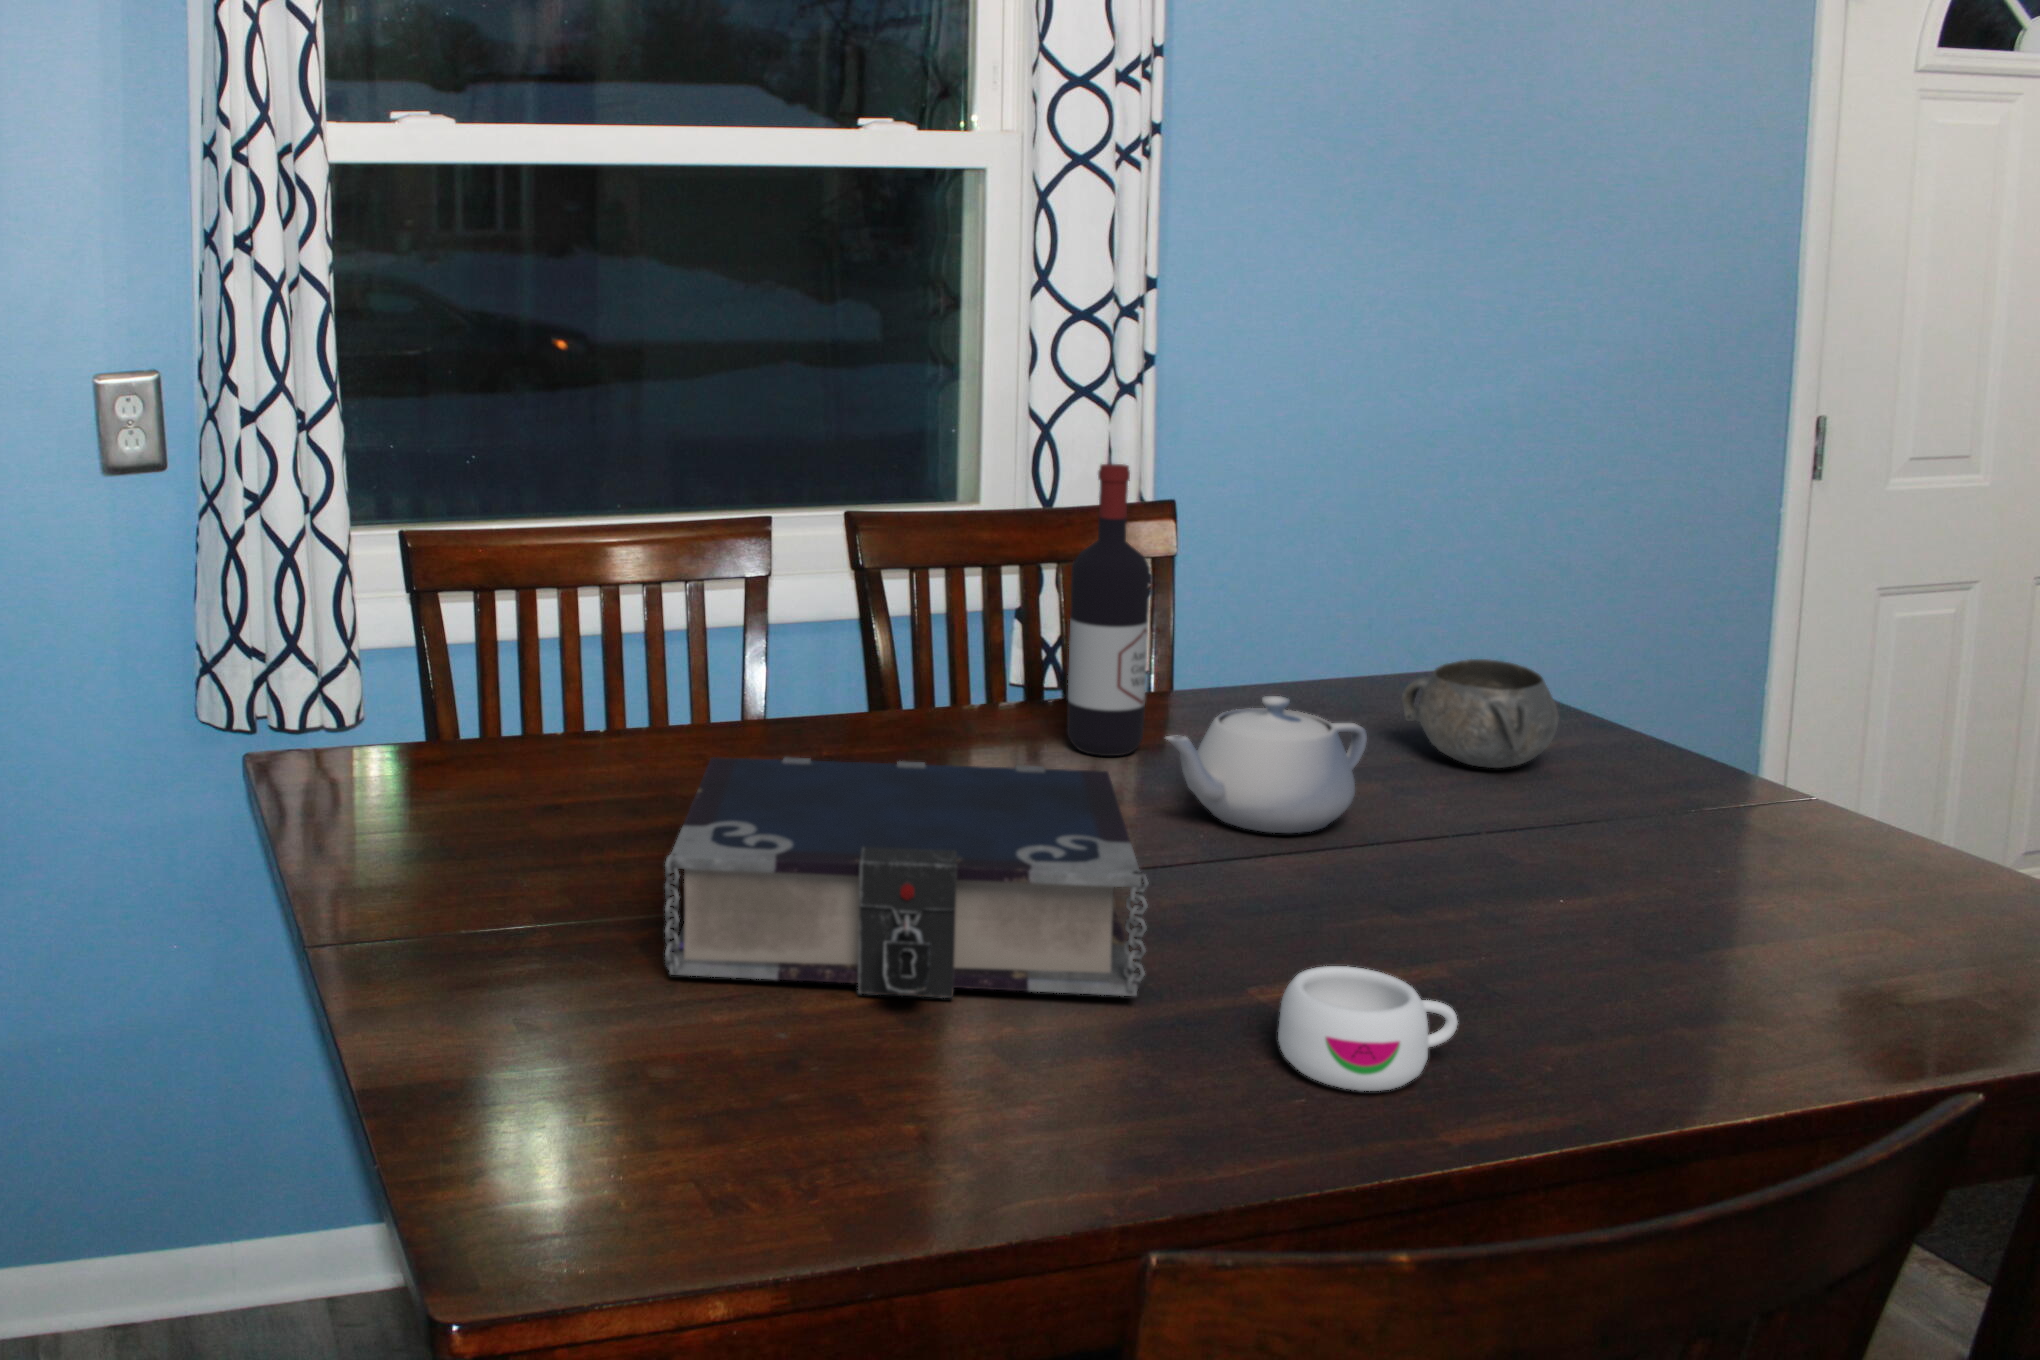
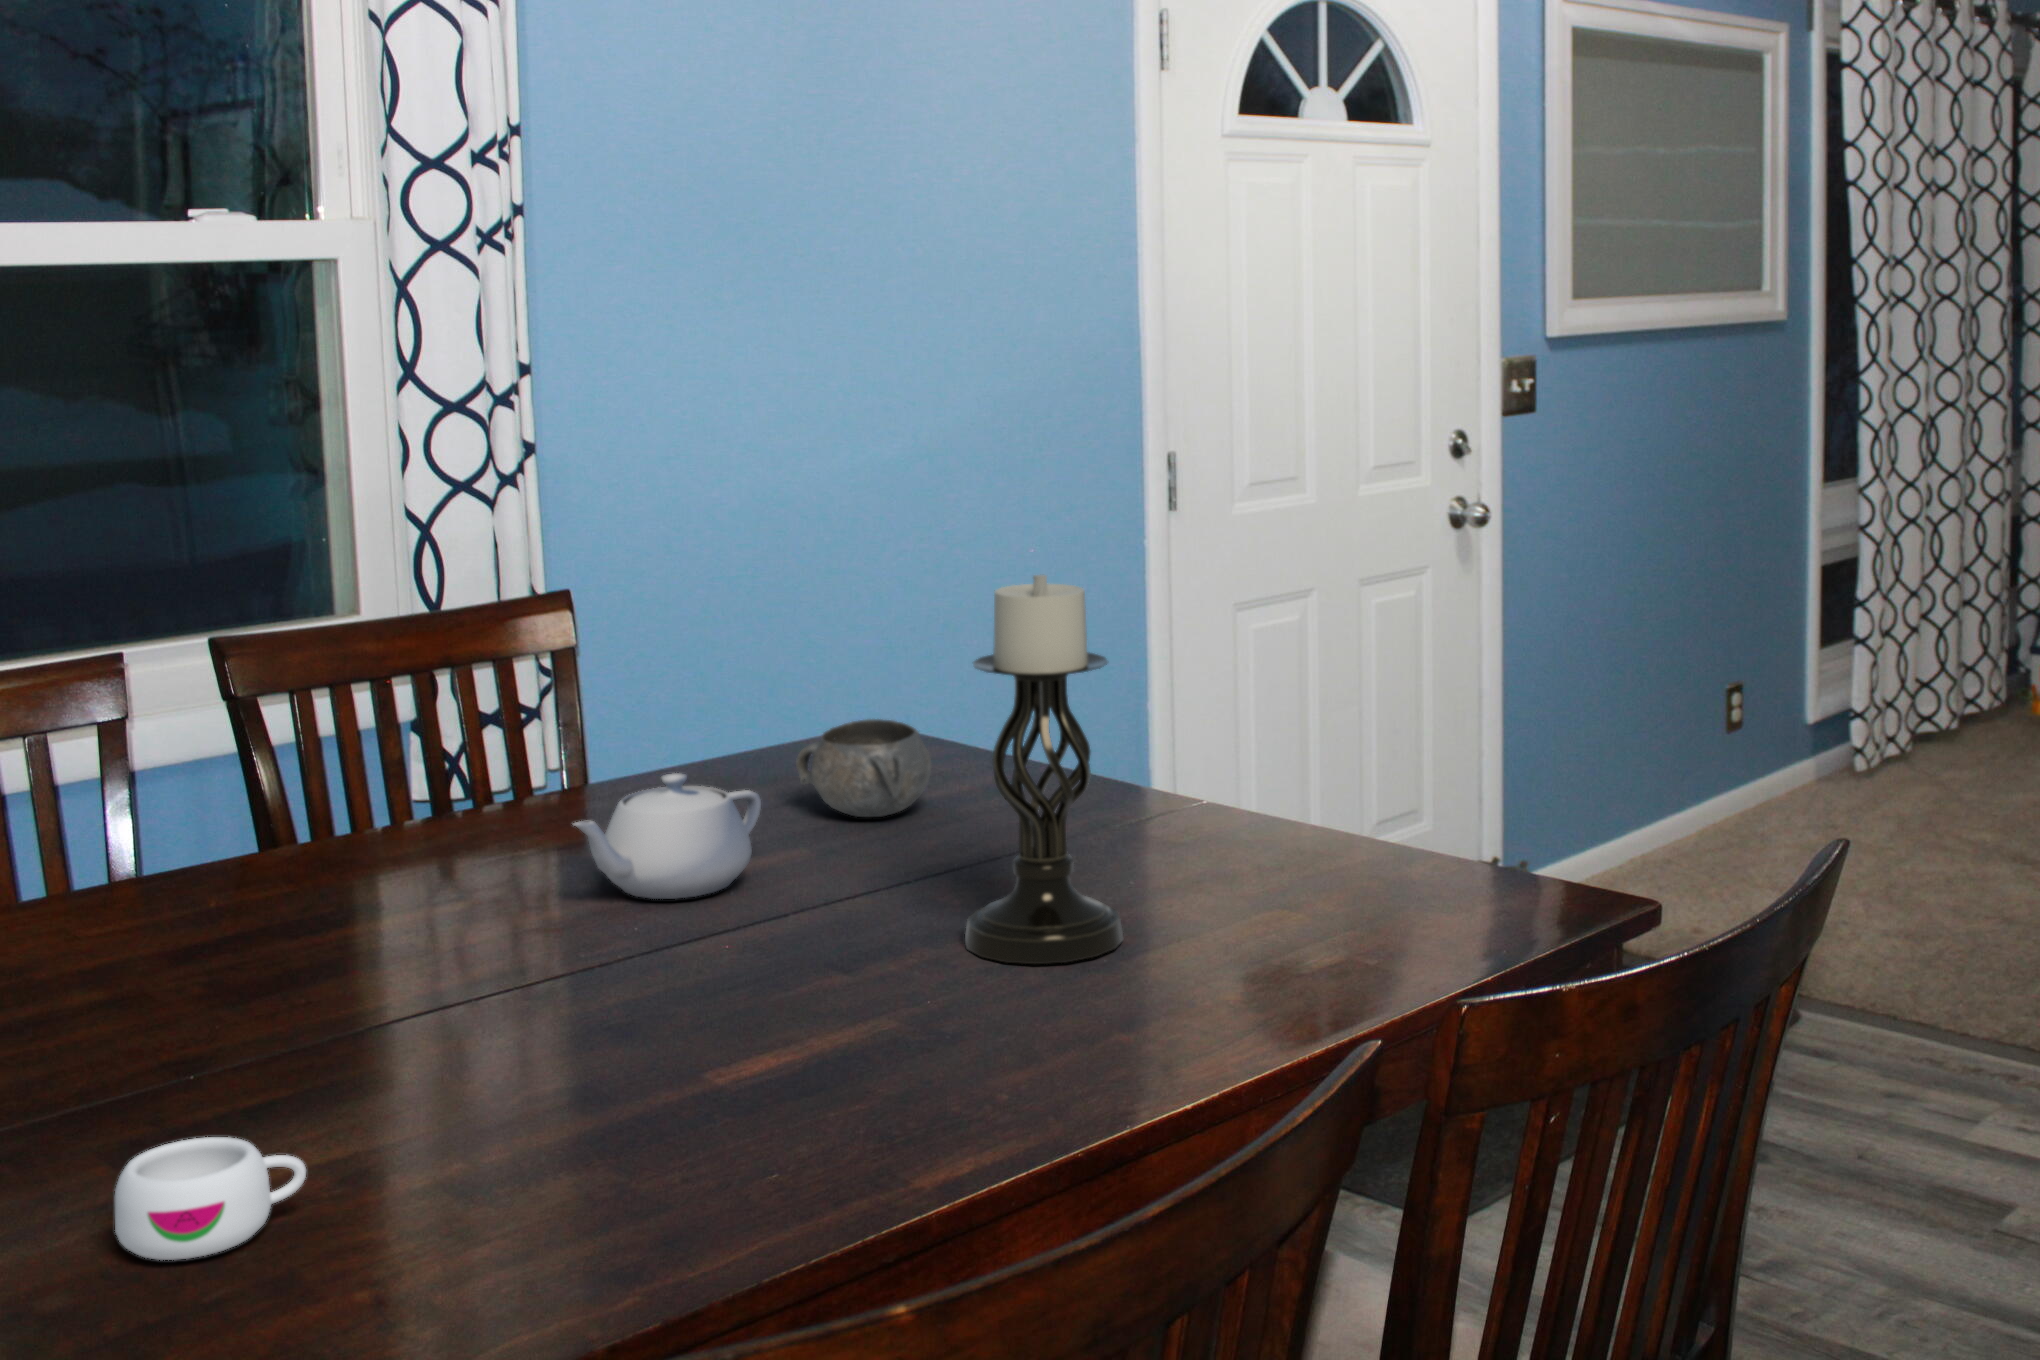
wine bottle: present [1067,464,1150,756] -> none [468,568,553,856]
candle holder: none [1619,511,1856,1004] -> present [965,575,1123,964]
book: present [665,757,1149,998] -> none [89,859,566,1105]
mug: present [1278,966,1457,1091] -> present [114,1137,306,1260]

